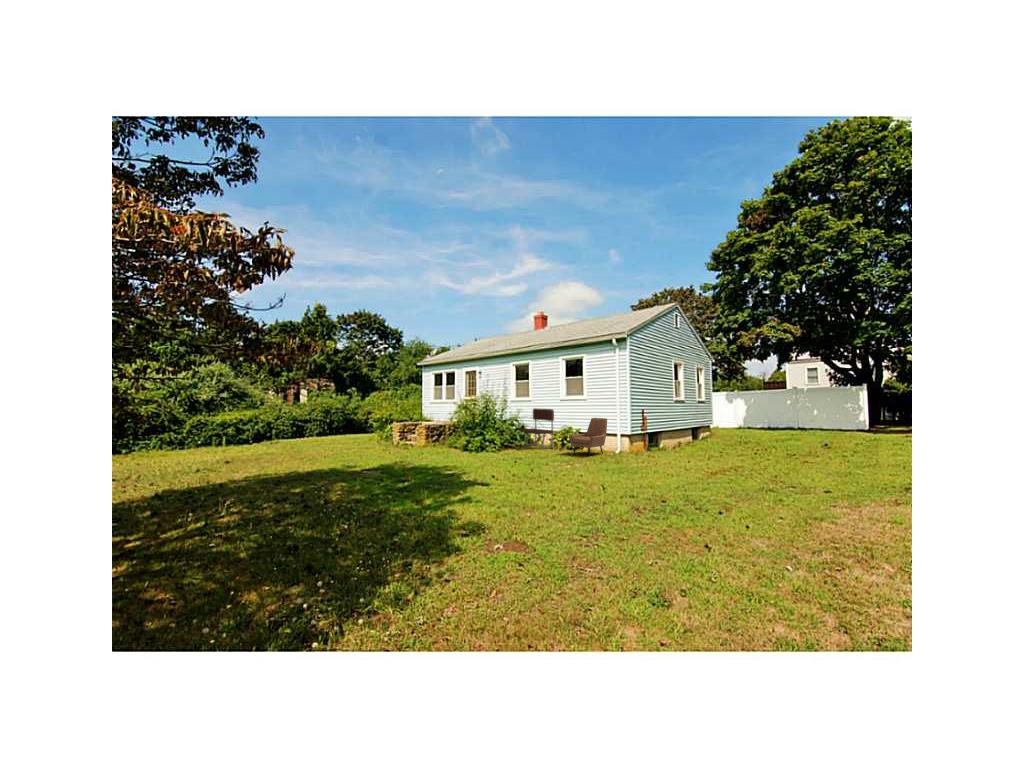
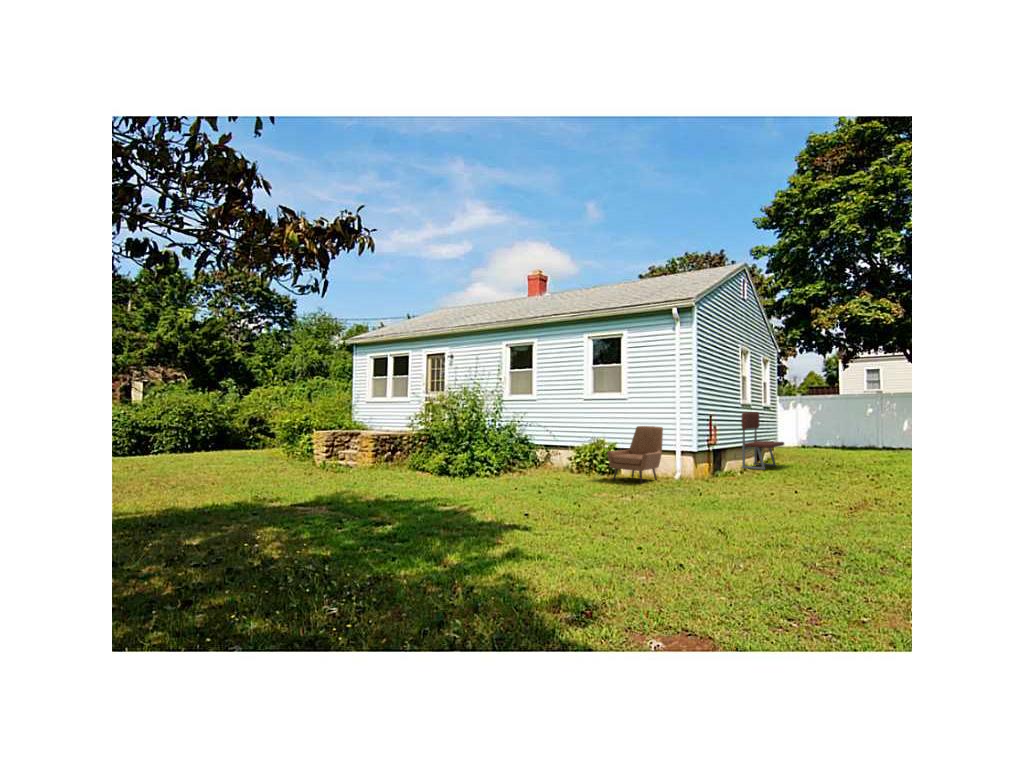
bench: present [519,408,554,449] -> present [741,412,784,470]

